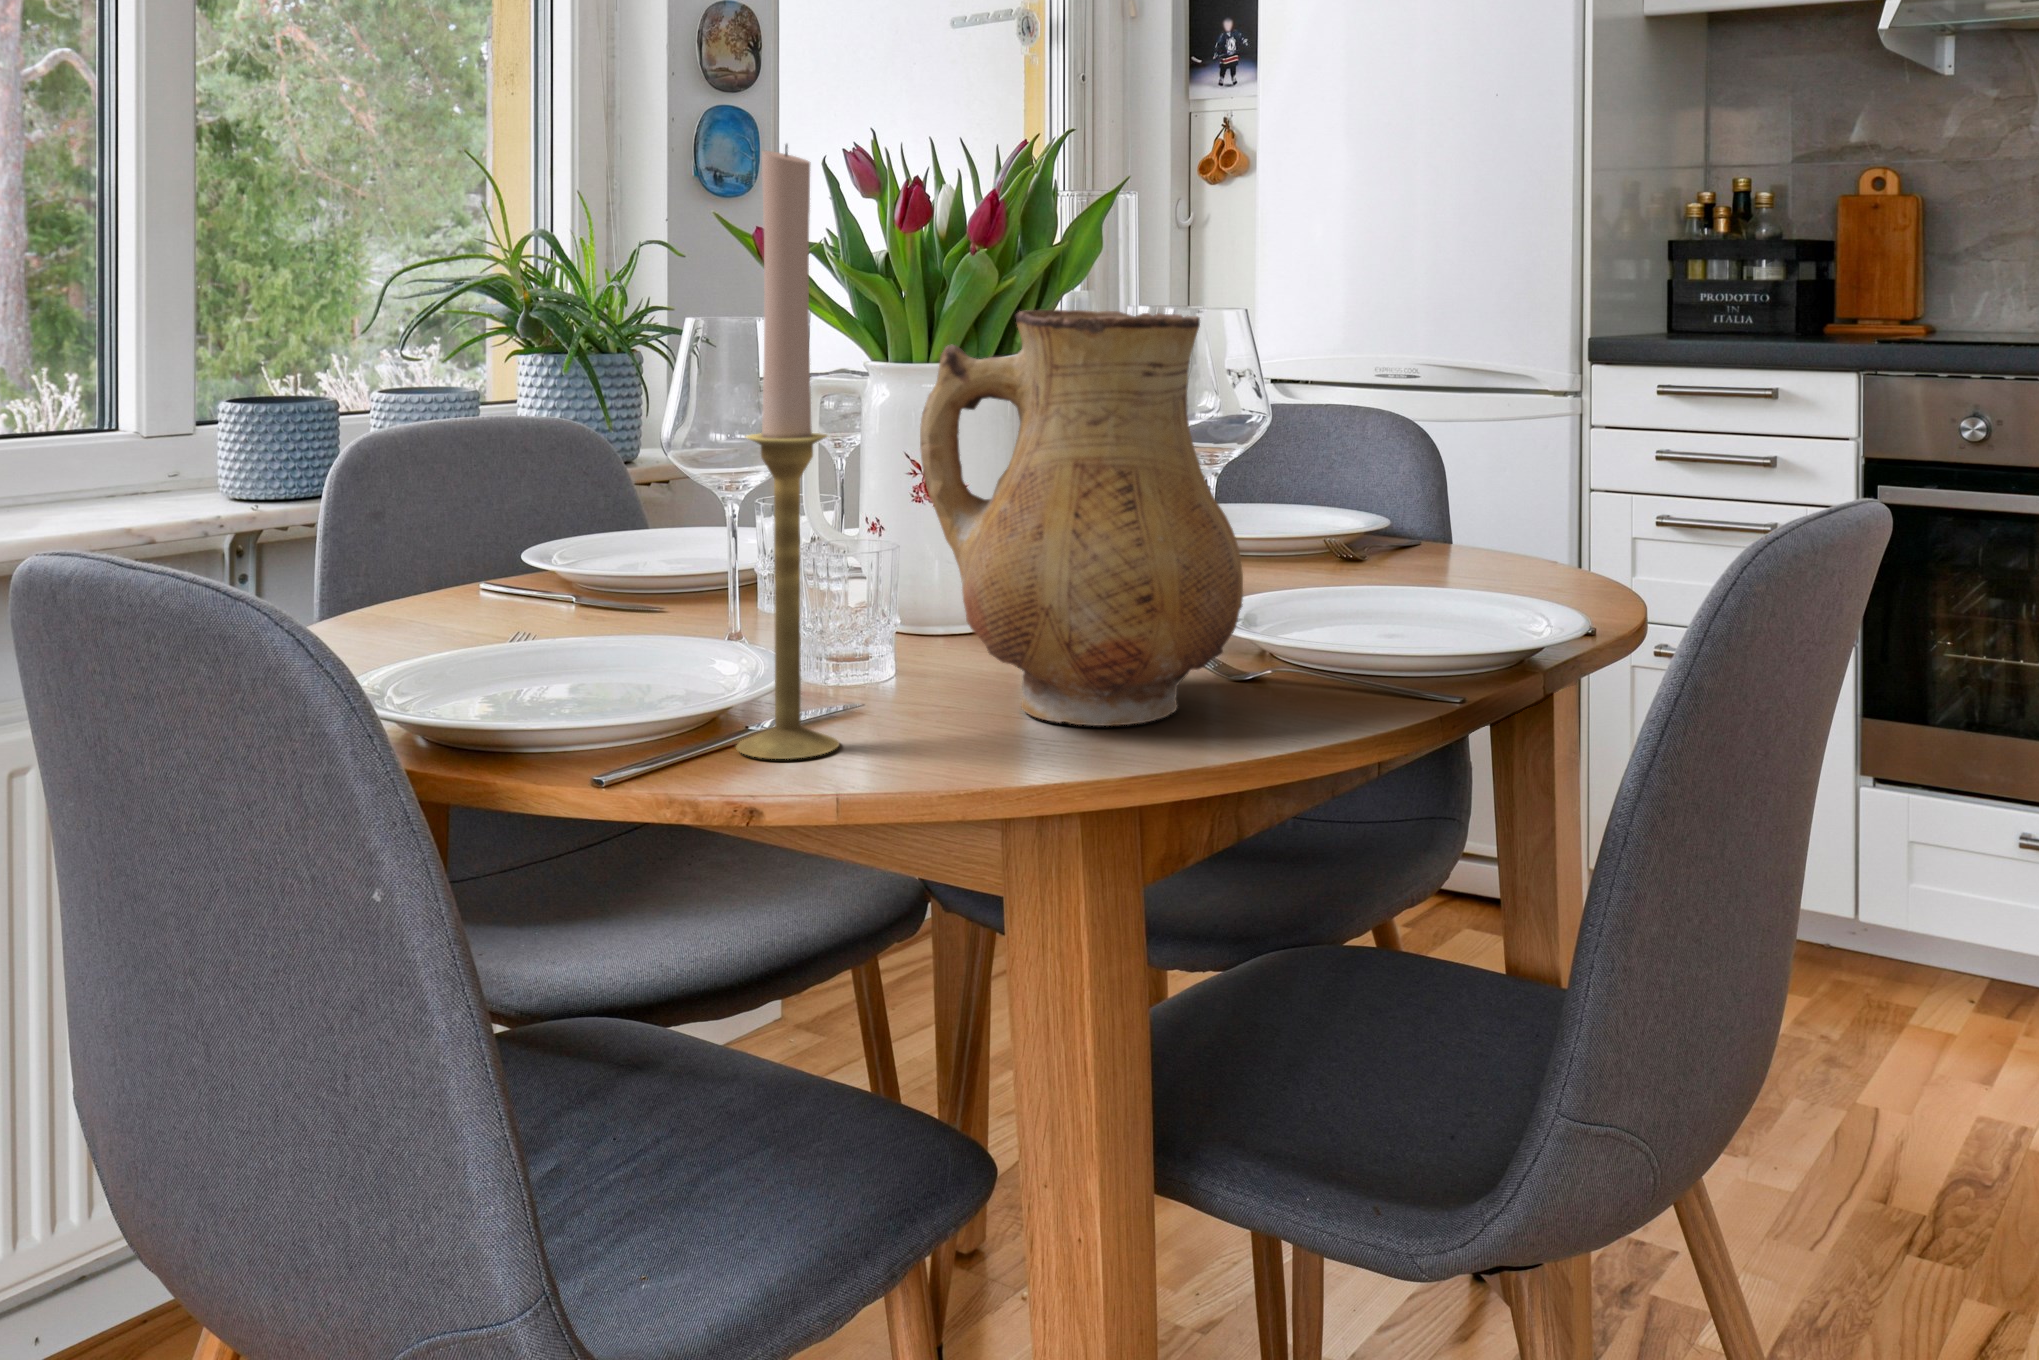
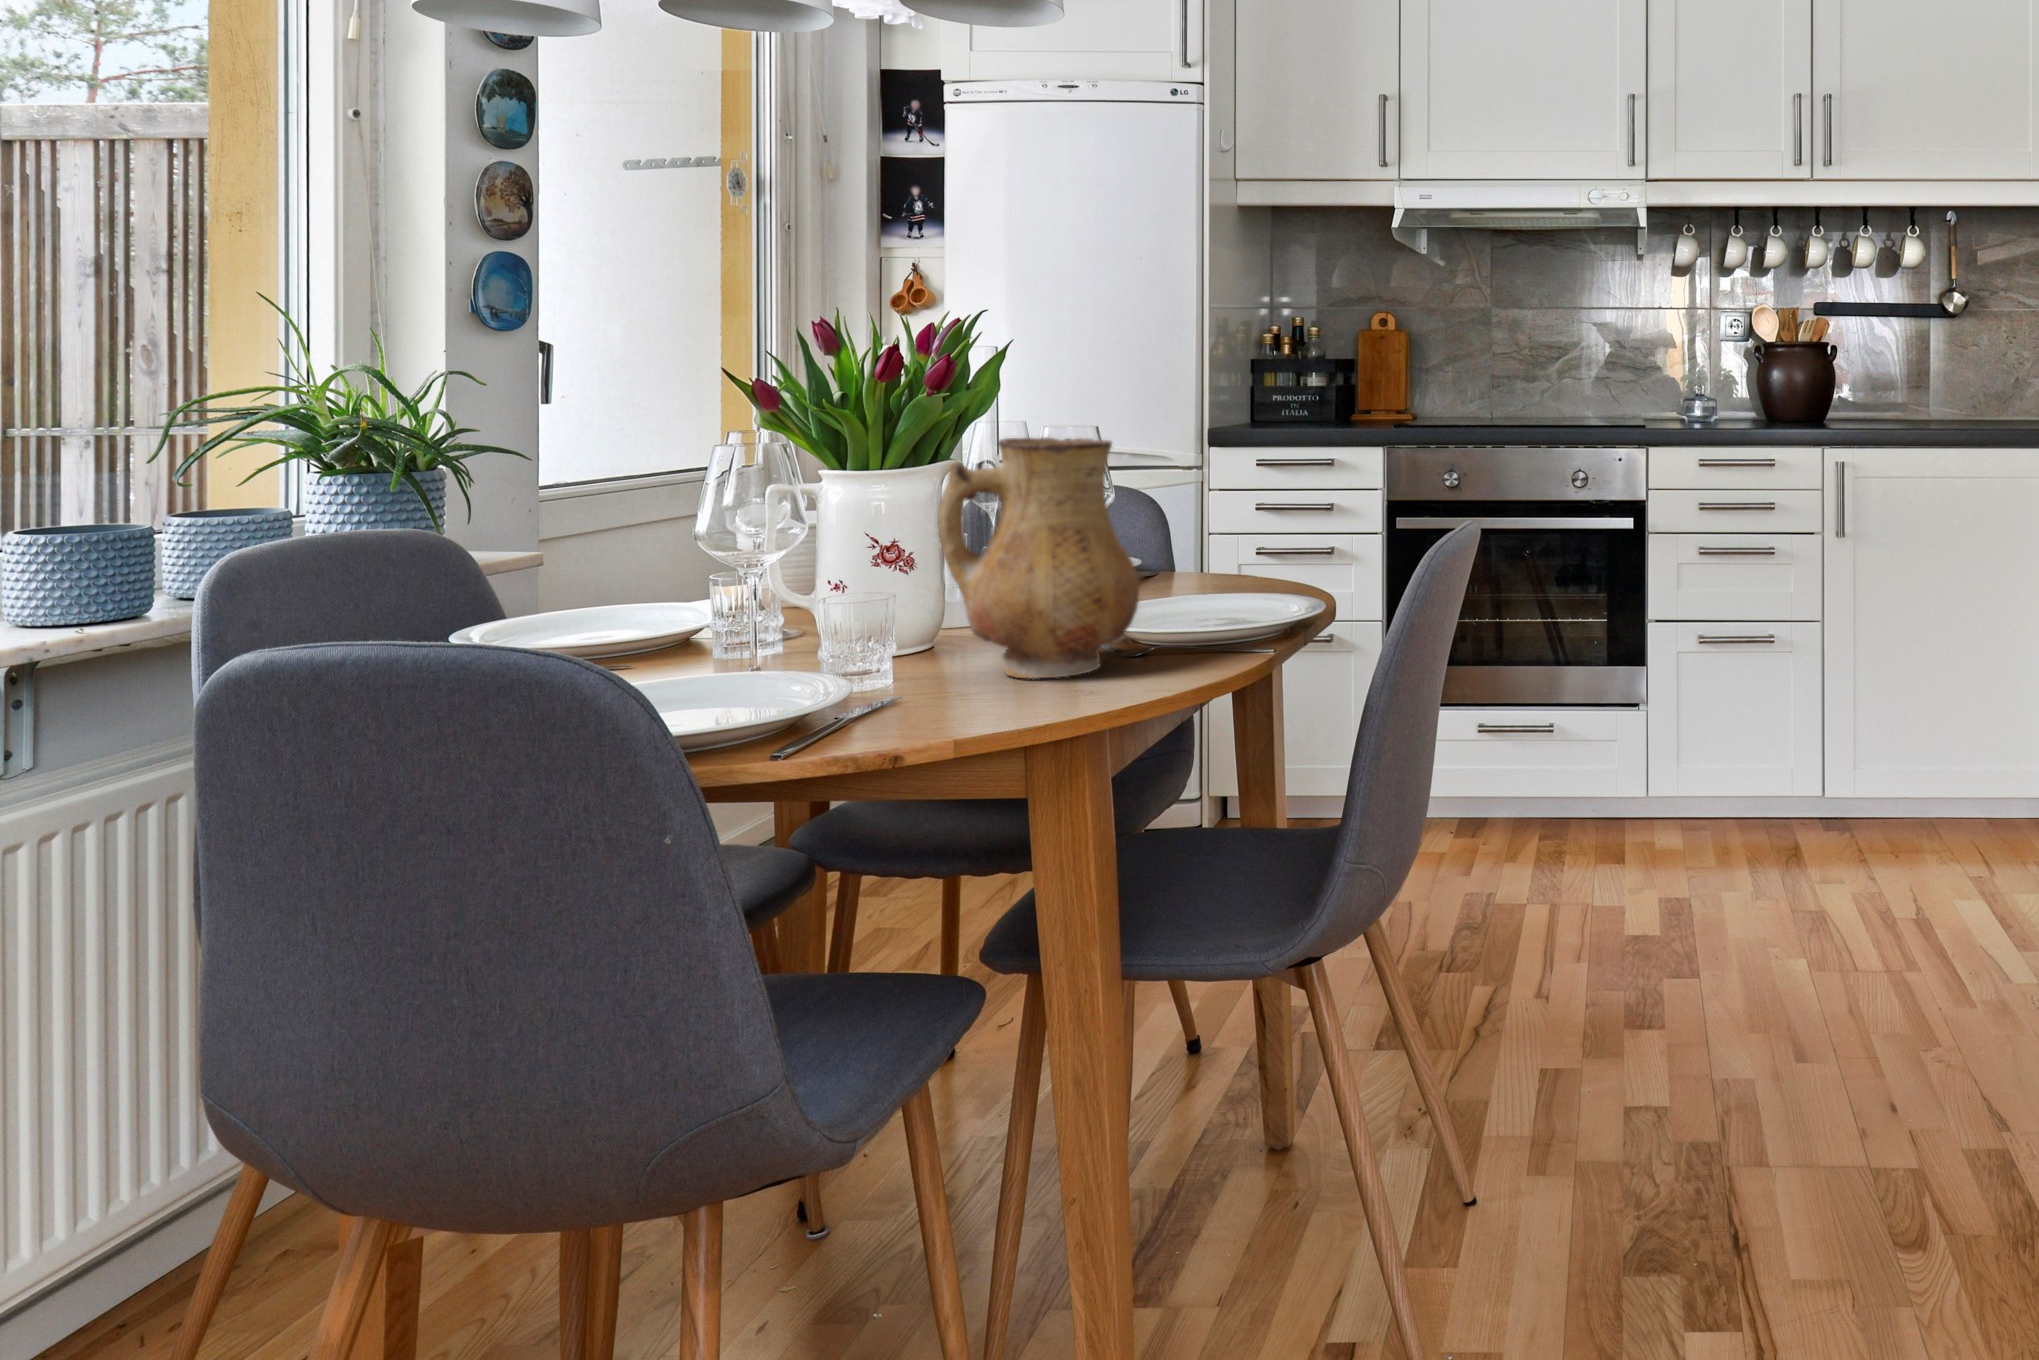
candlestick: present [736,144,839,759] -> none [848,346,917,715]

